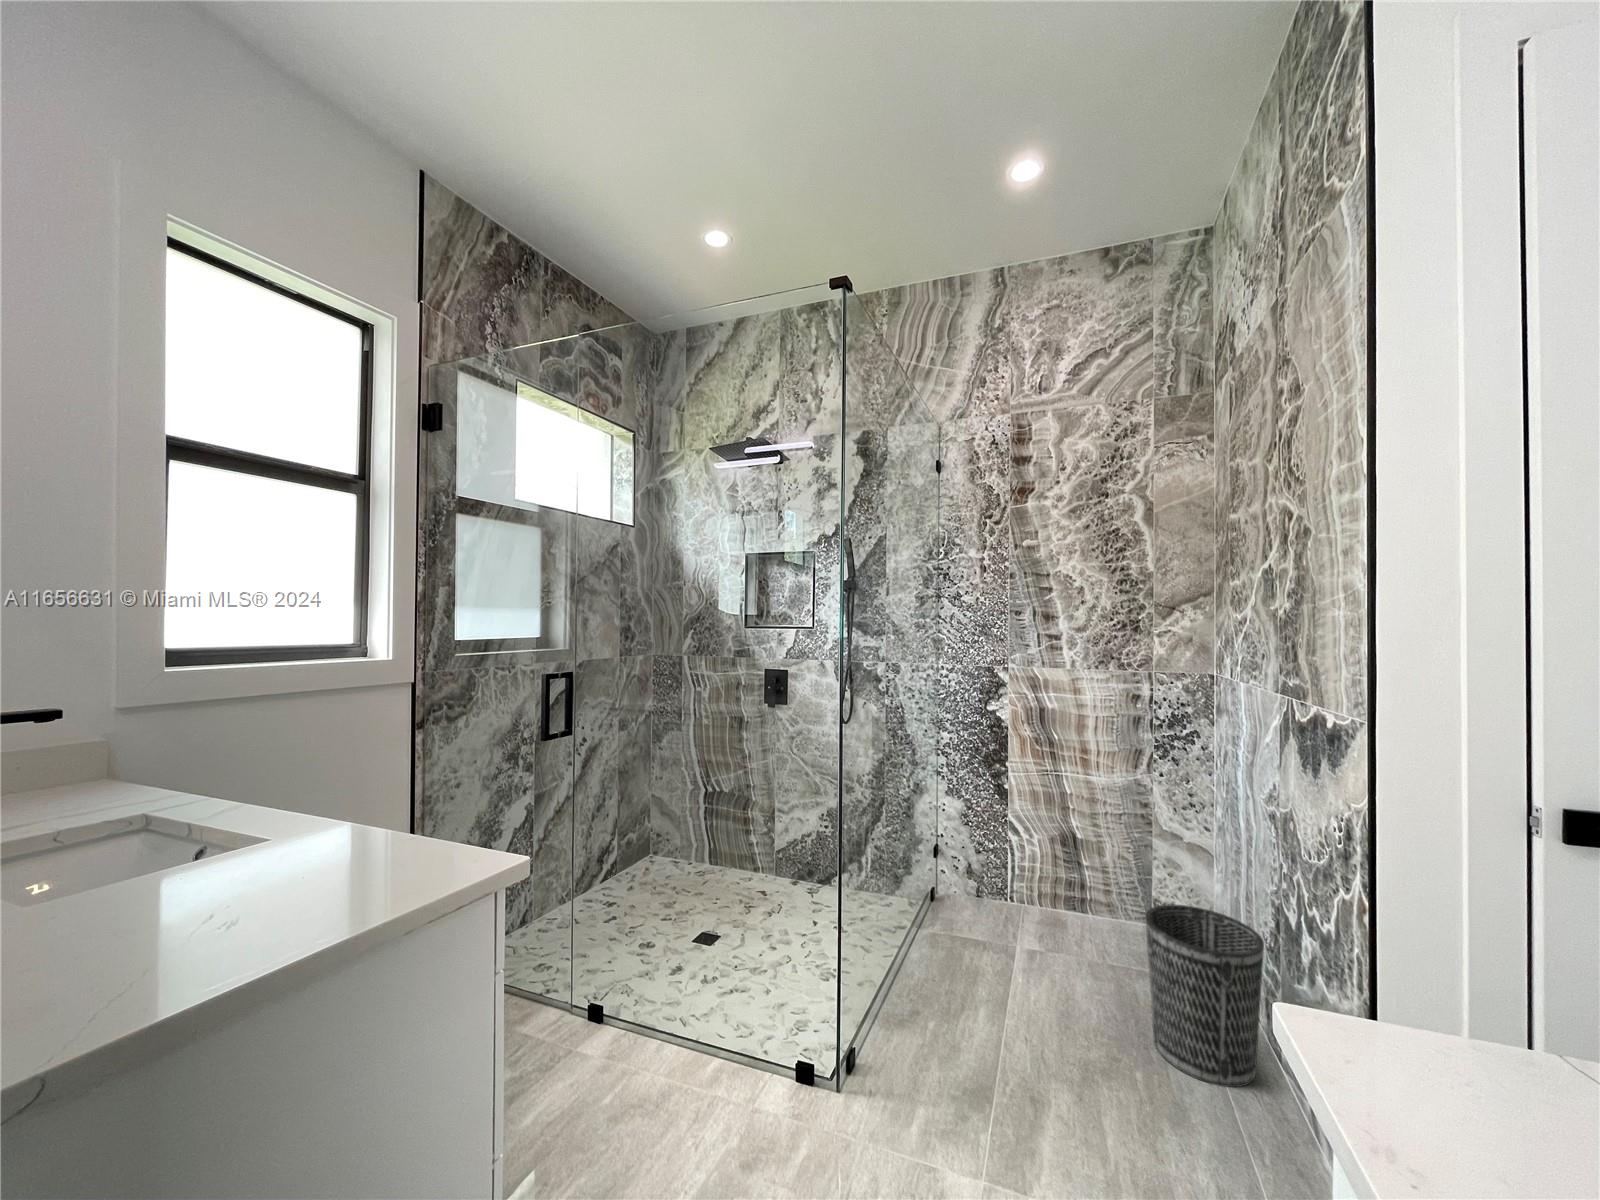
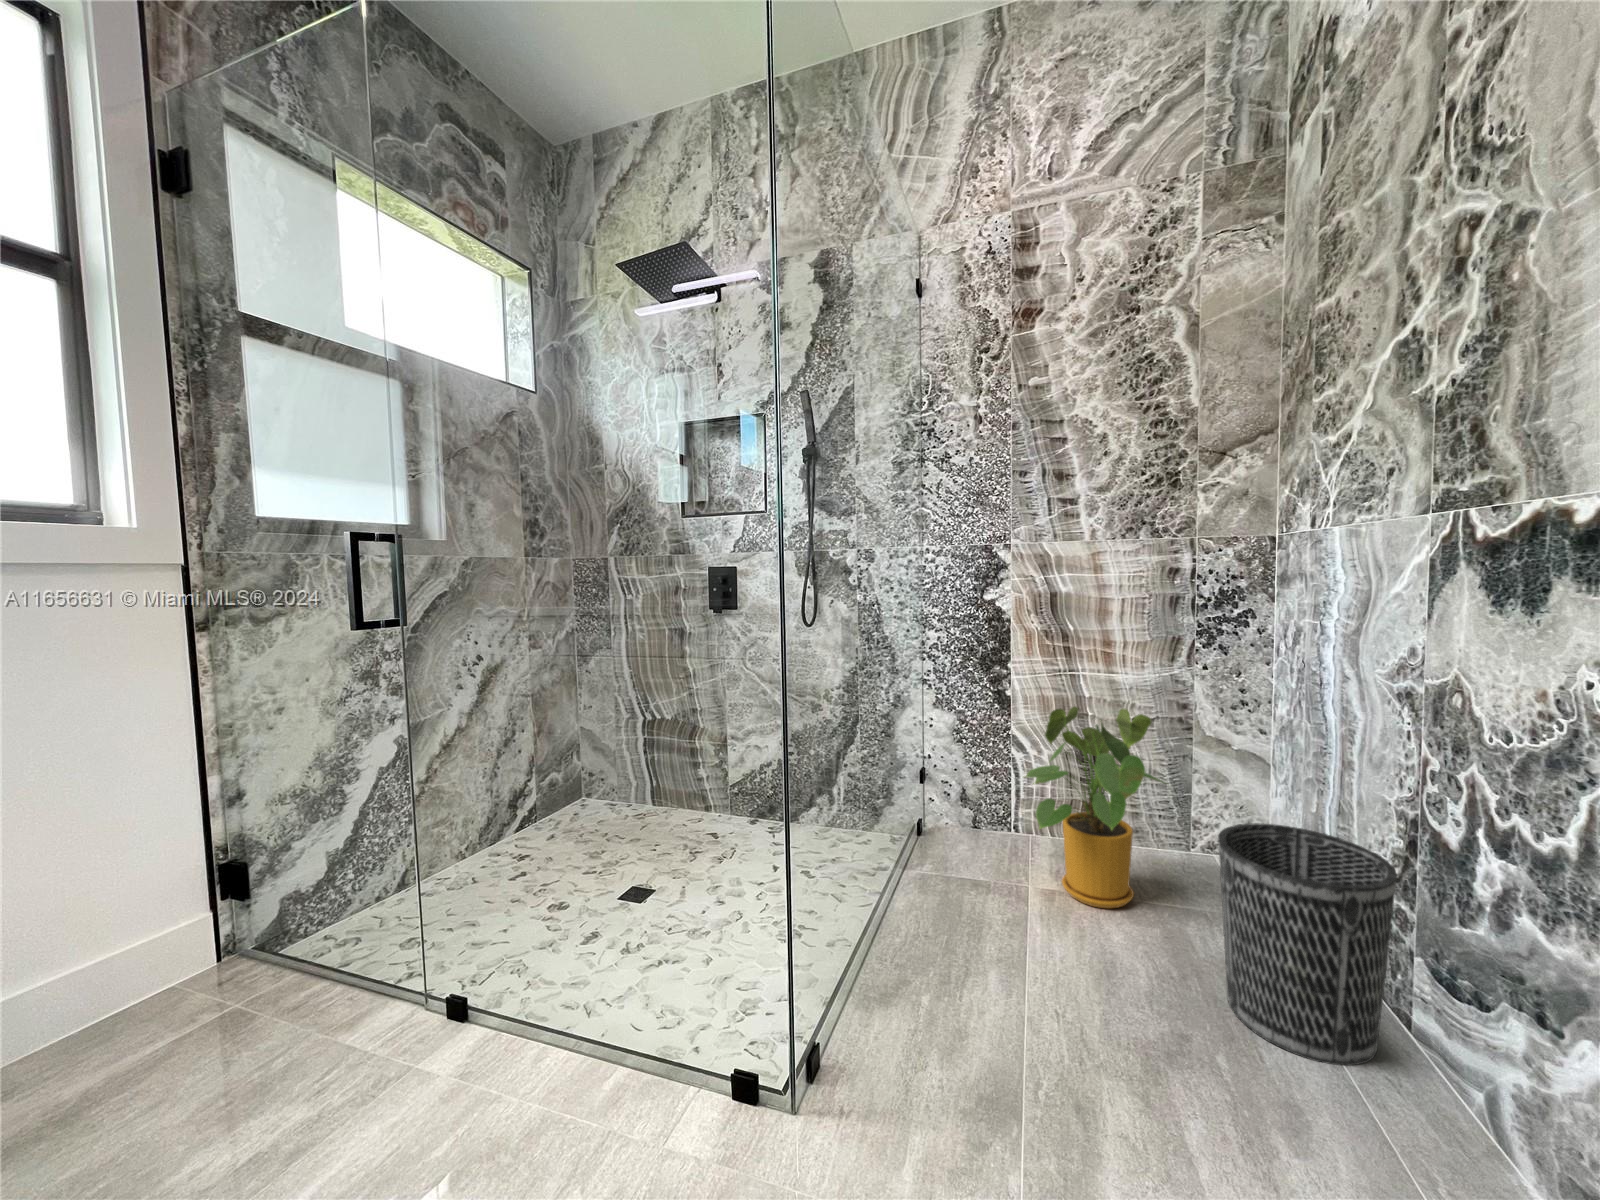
house plant: none [1009,801,1124,968] -> present [1026,706,1160,909]

